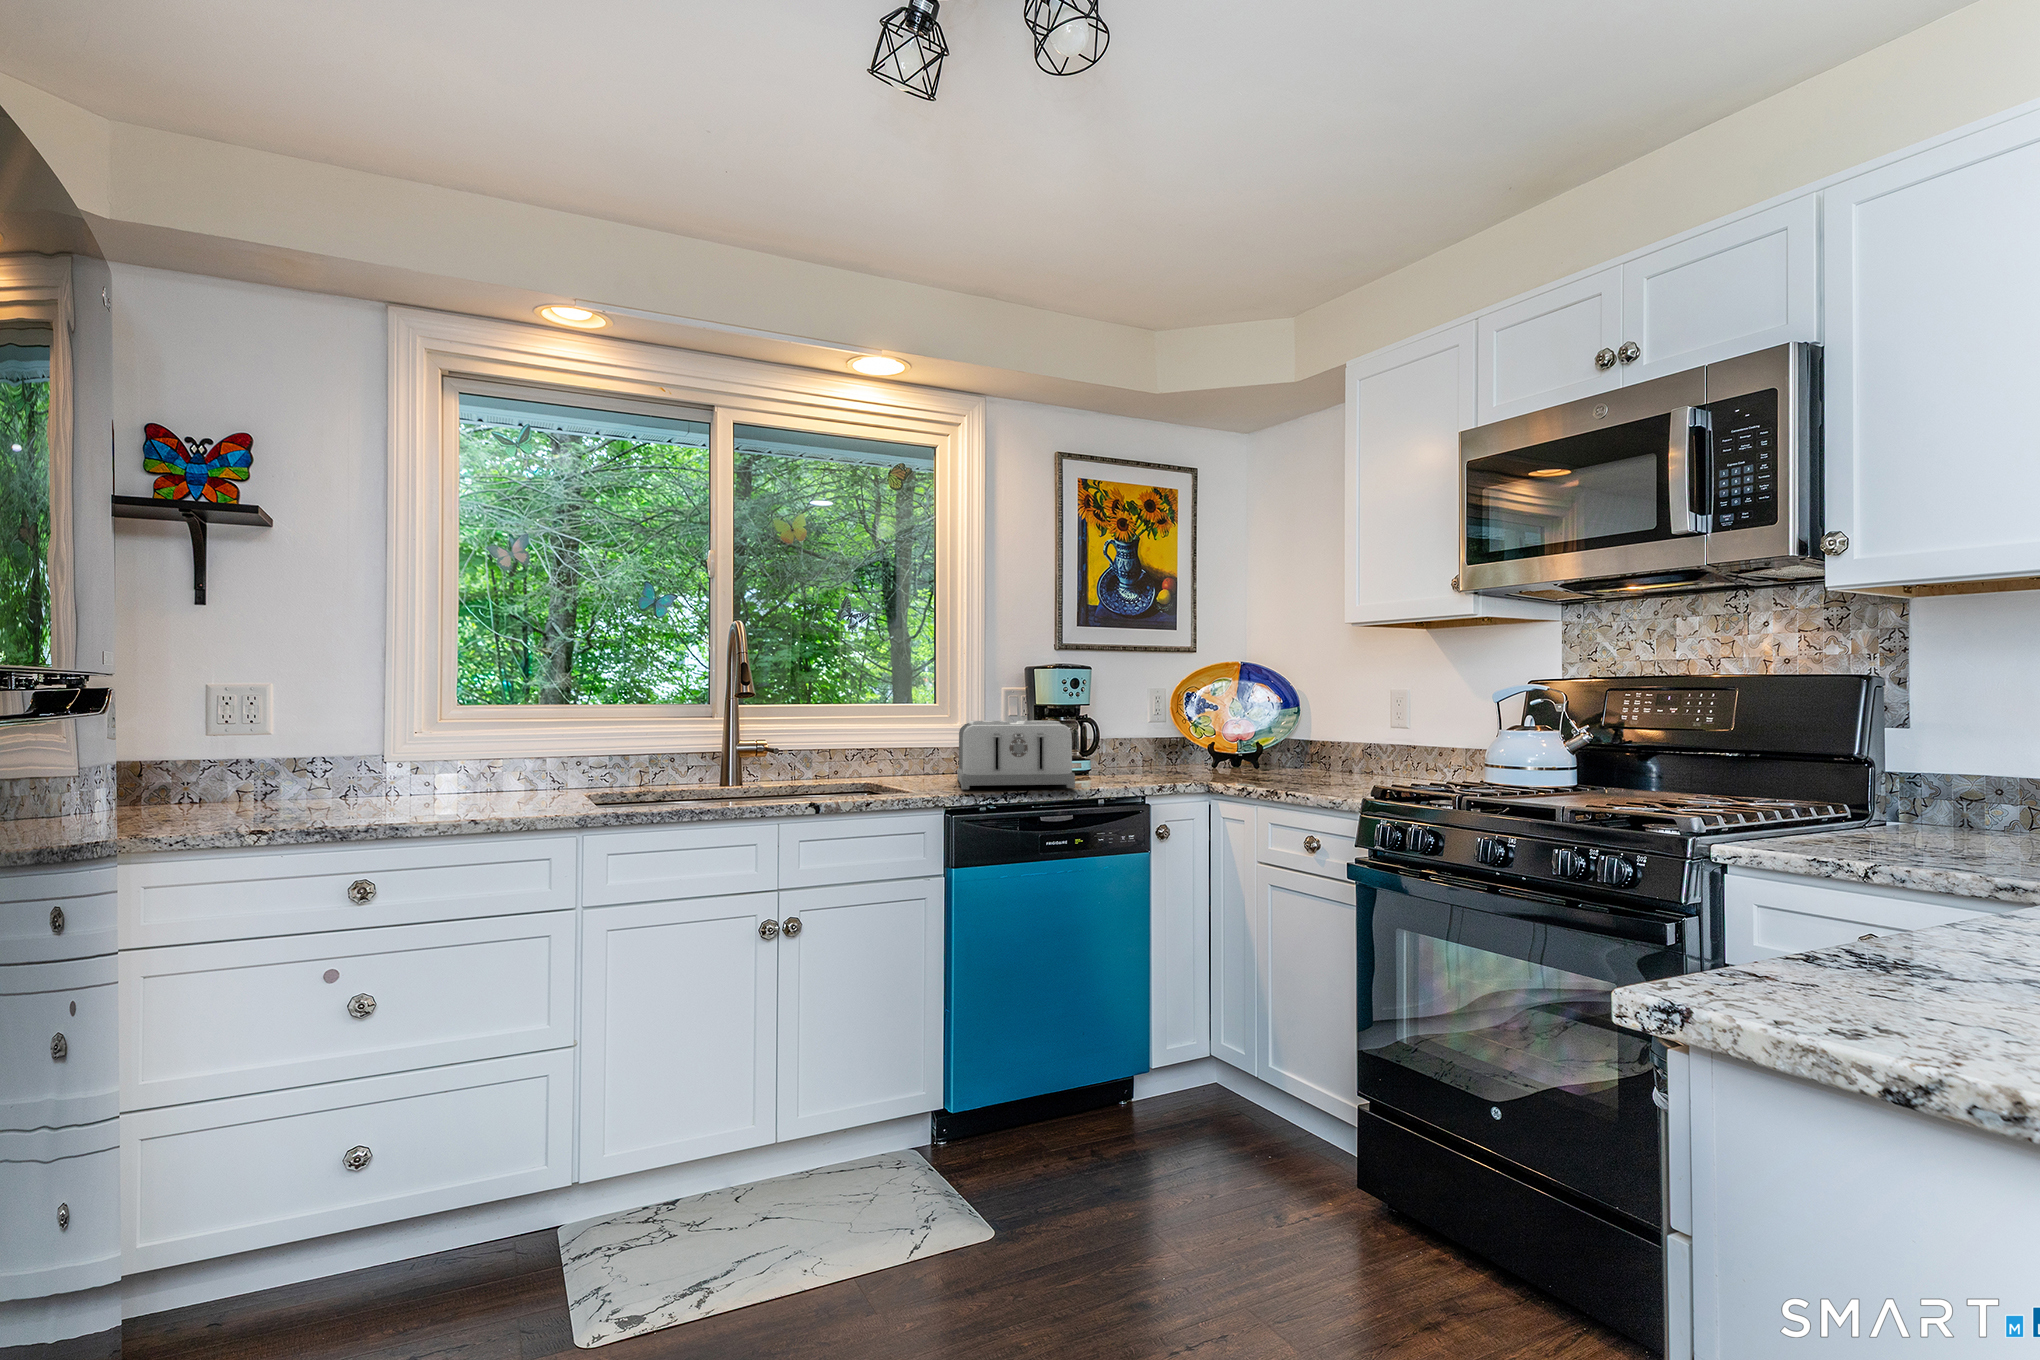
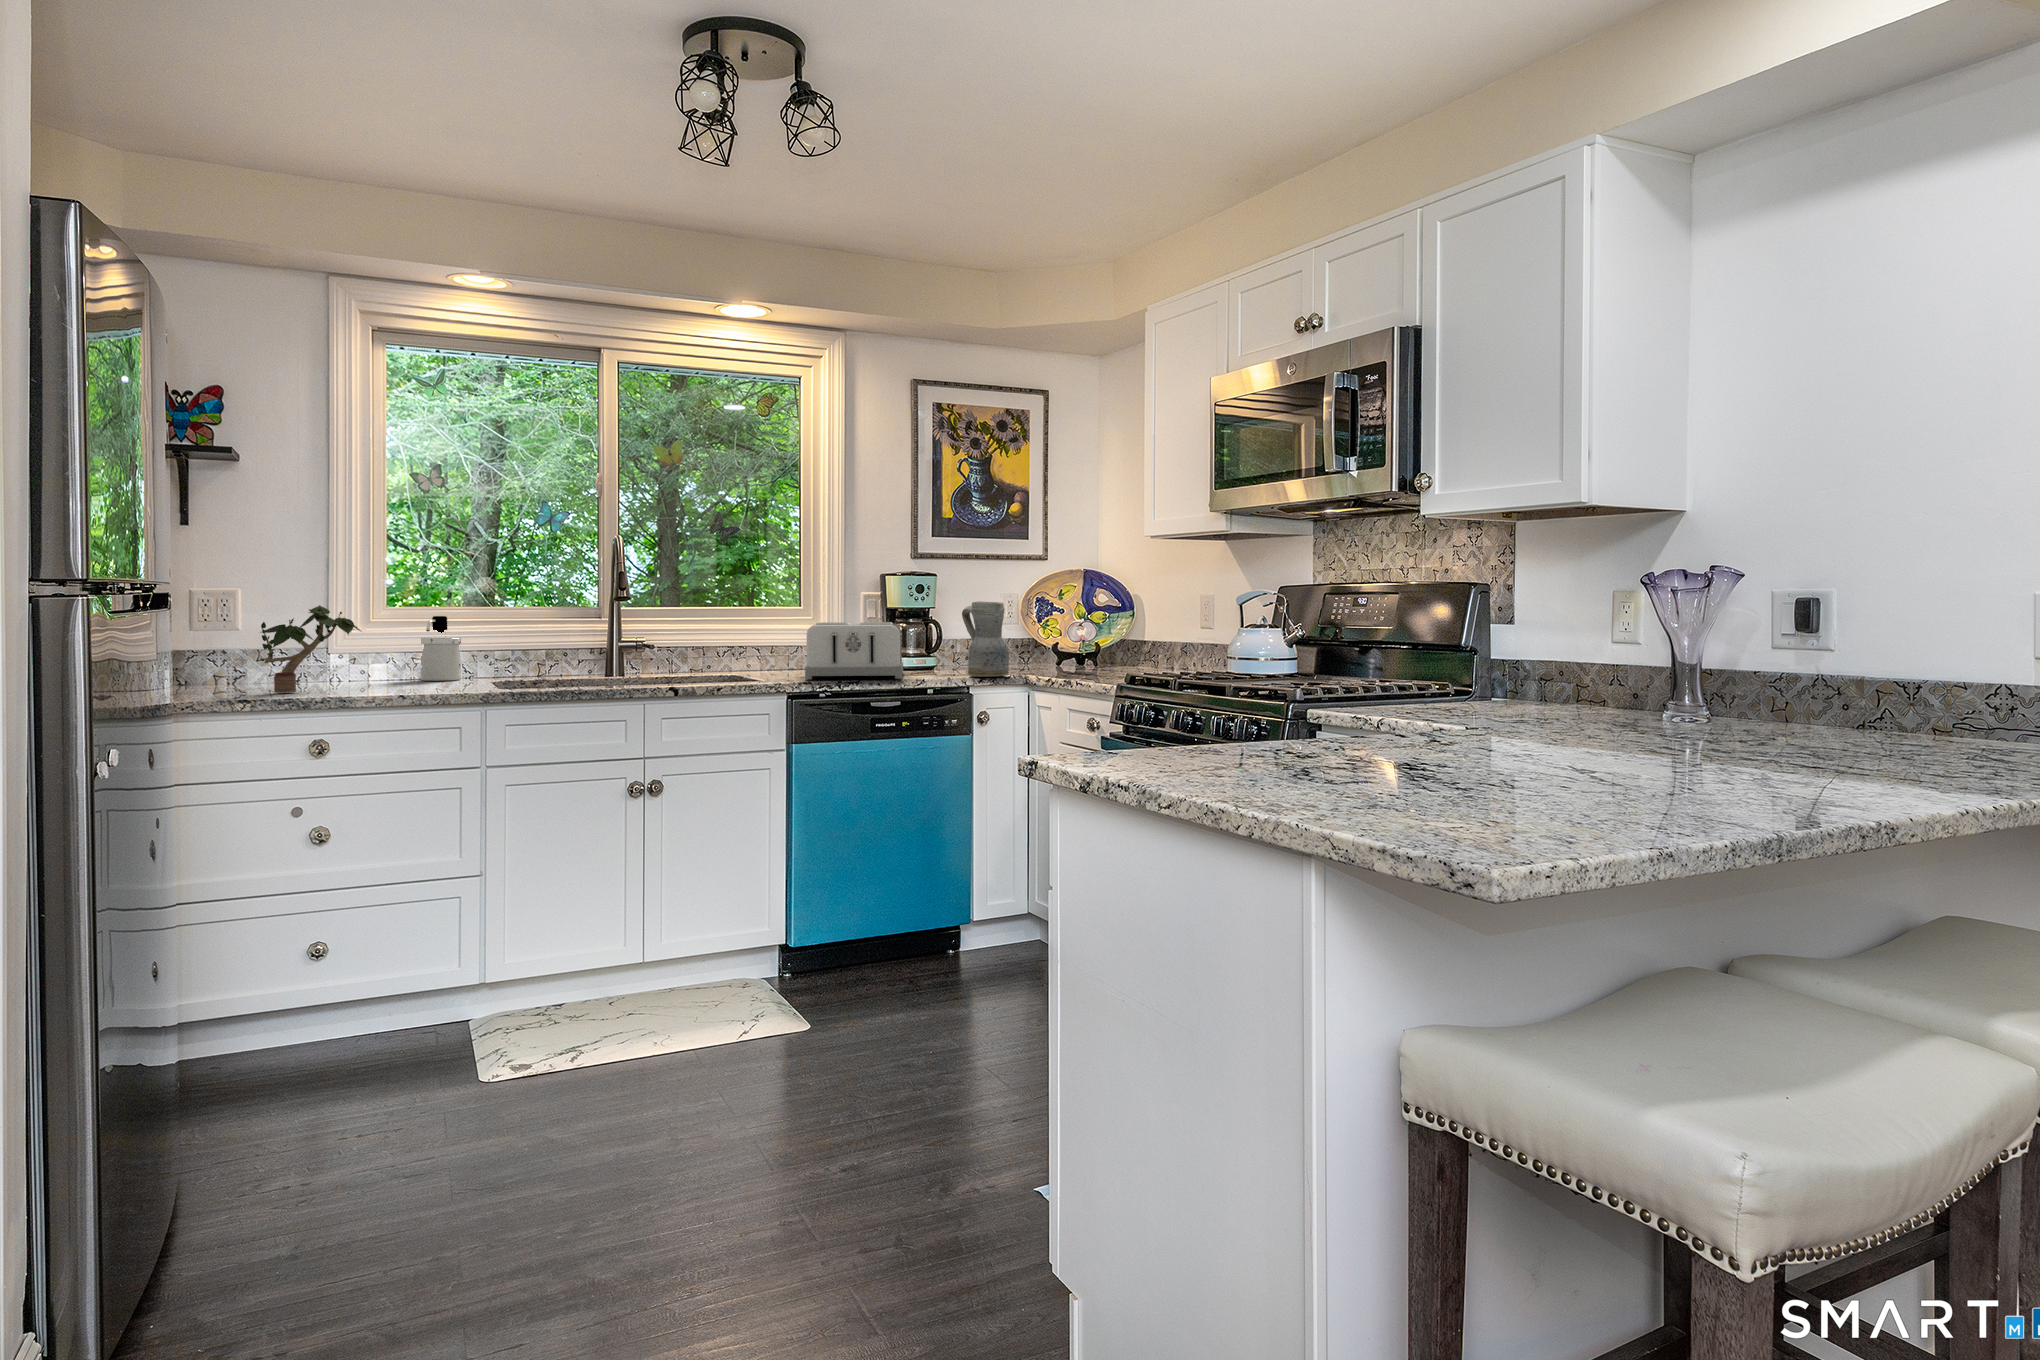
ceramic pitcher: none [1132,697,1189,784] -> present [962,601,1009,677]
potted plant: none [279,699,433,816] -> present [260,605,361,693]
soap dispenser: none [498,715,551,793] -> present [420,616,461,681]

